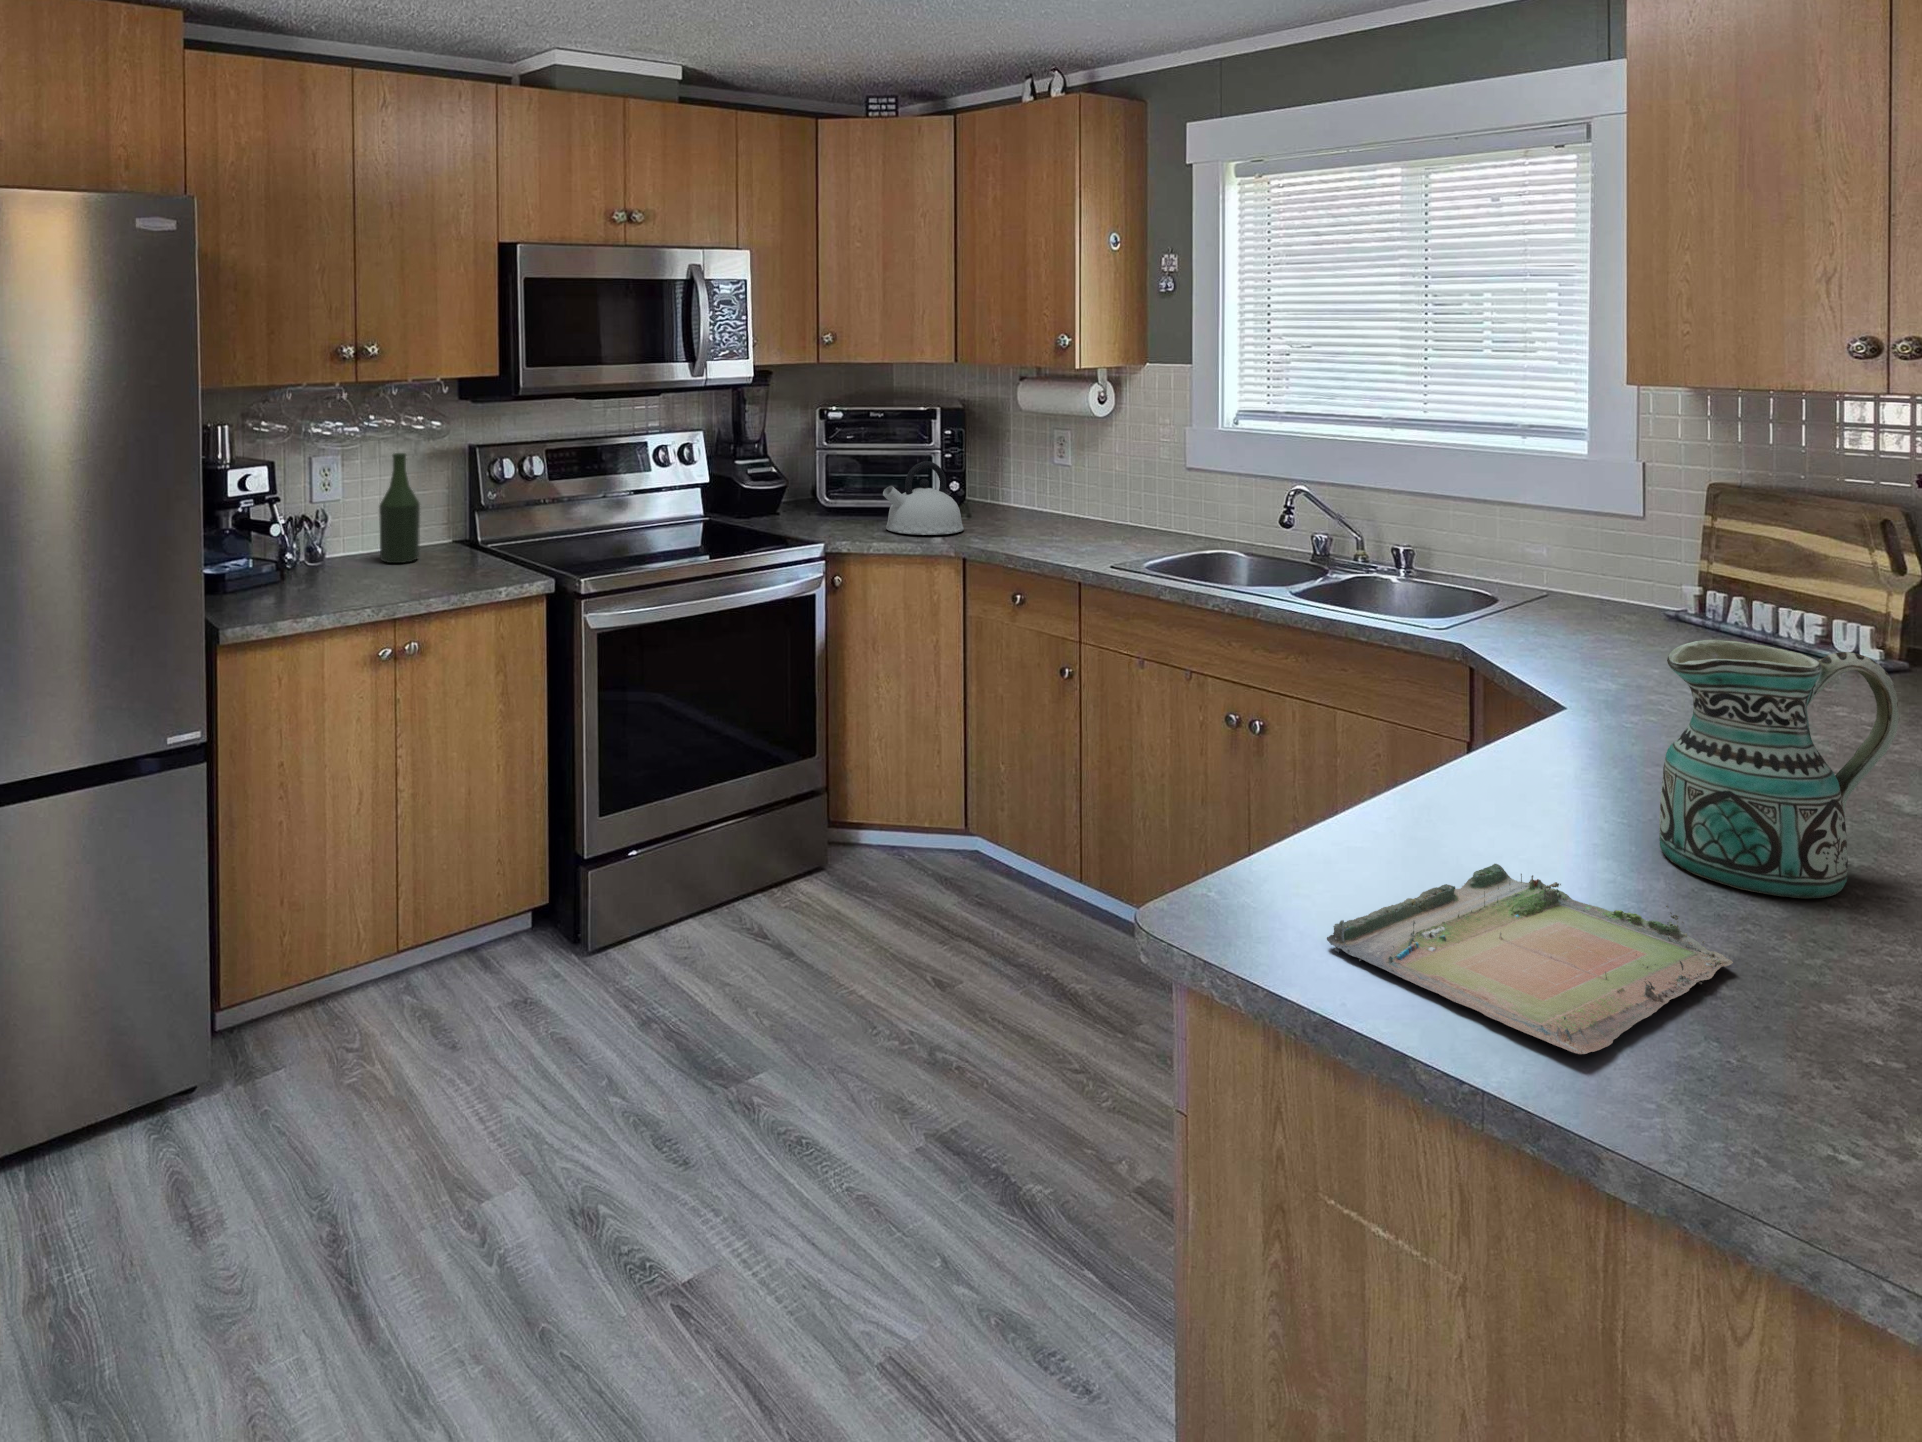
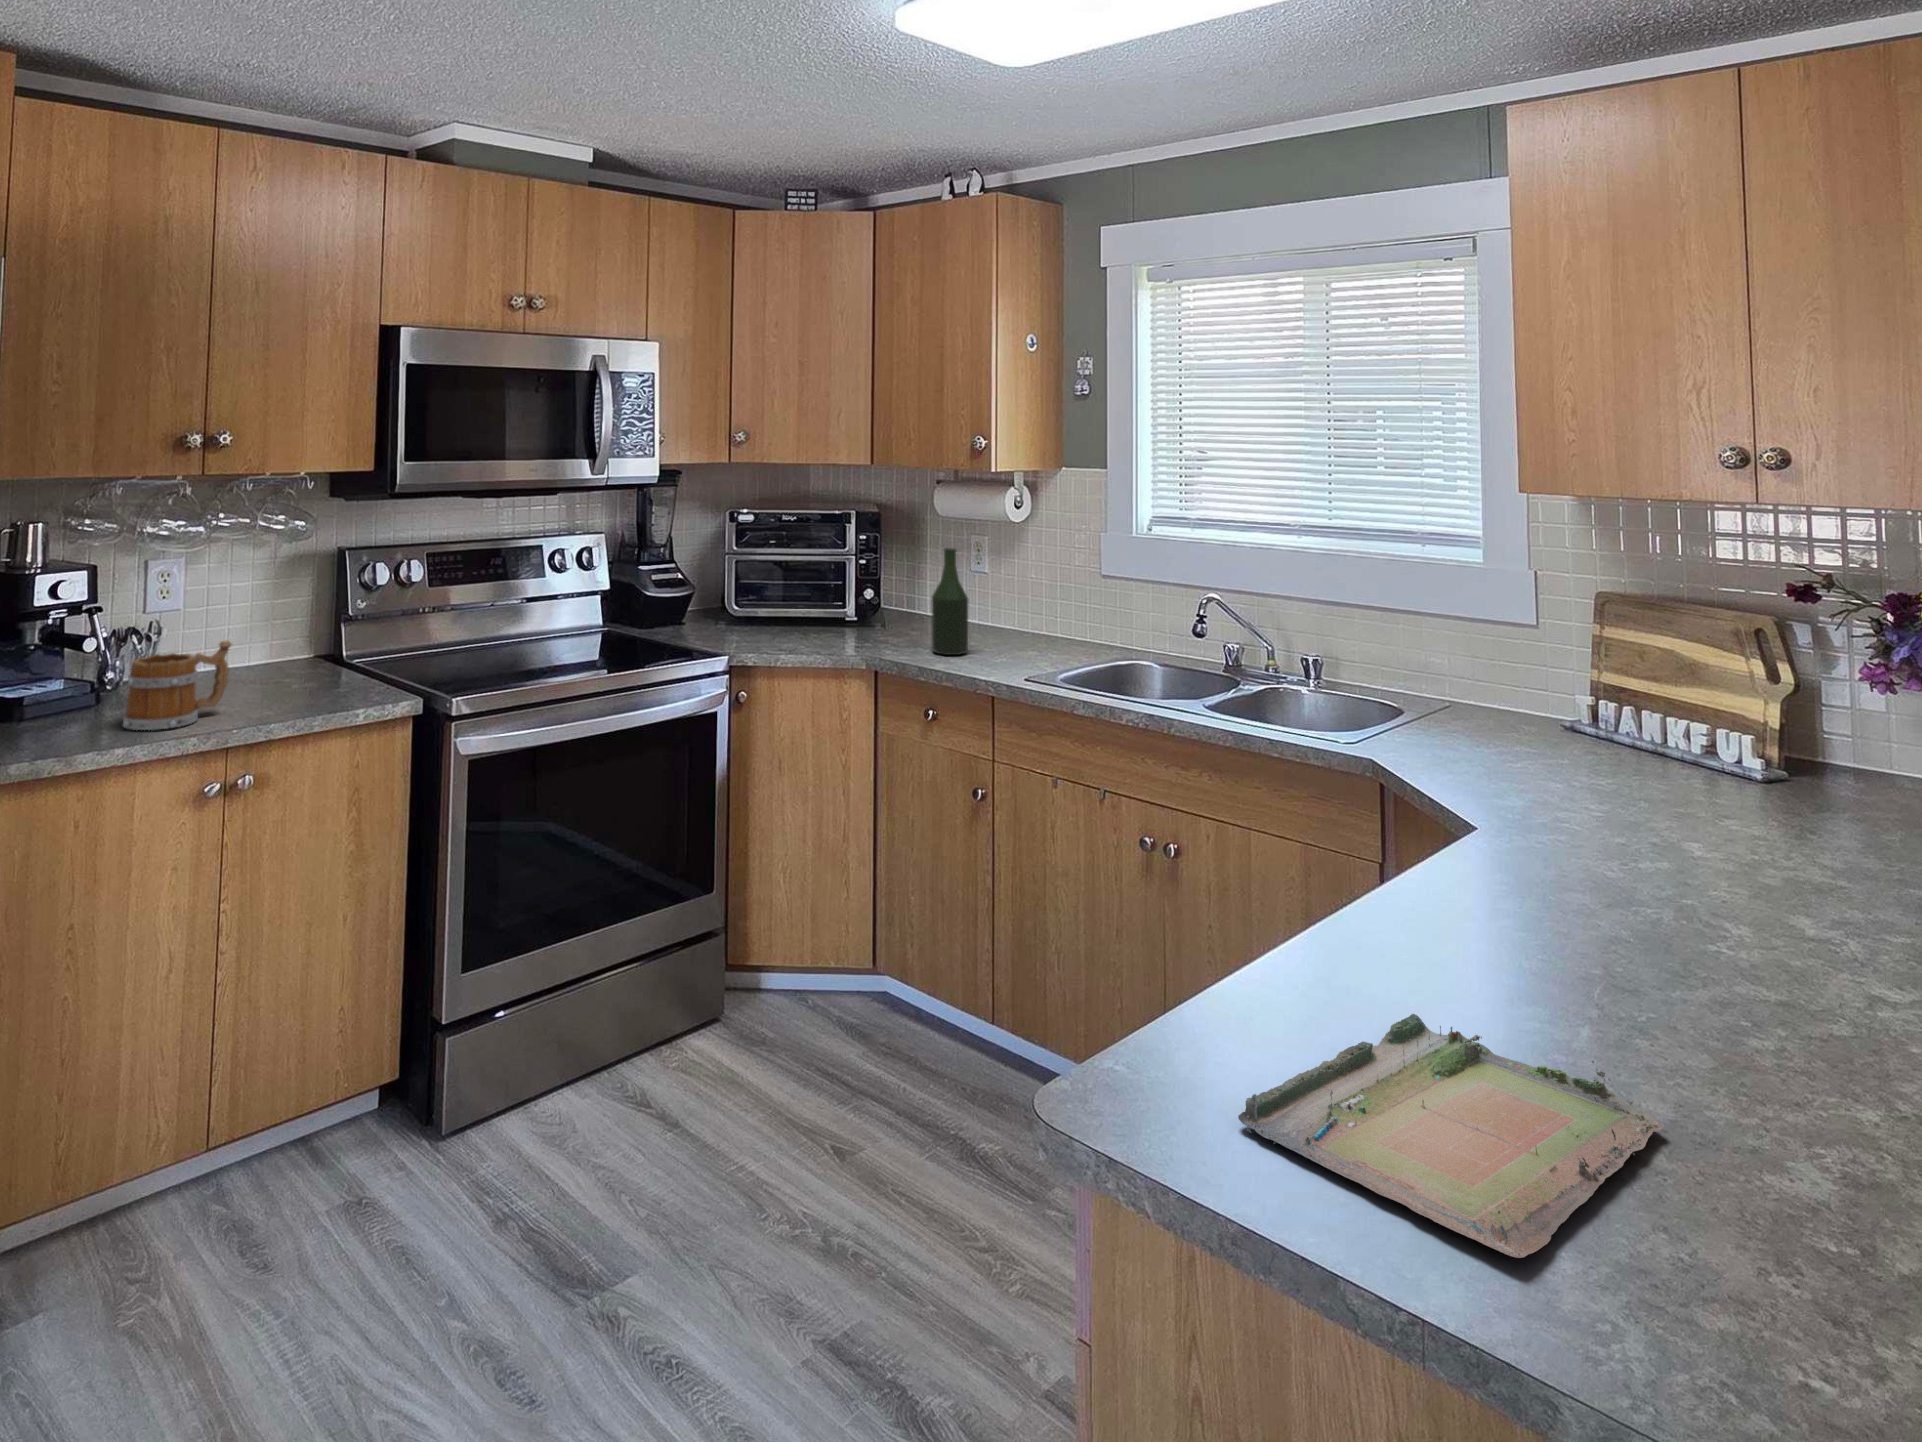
bottle: present [379,453,420,563] -> present [931,548,968,655]
kettle: present [883,461,964,535] -> none [791,570,874,648]
mug: none [298,526,385,604] -> present [123,641,232,730]
ceramic pitcher: present [1659,640,1899,898] -> none [1575,759,1802,1042]

